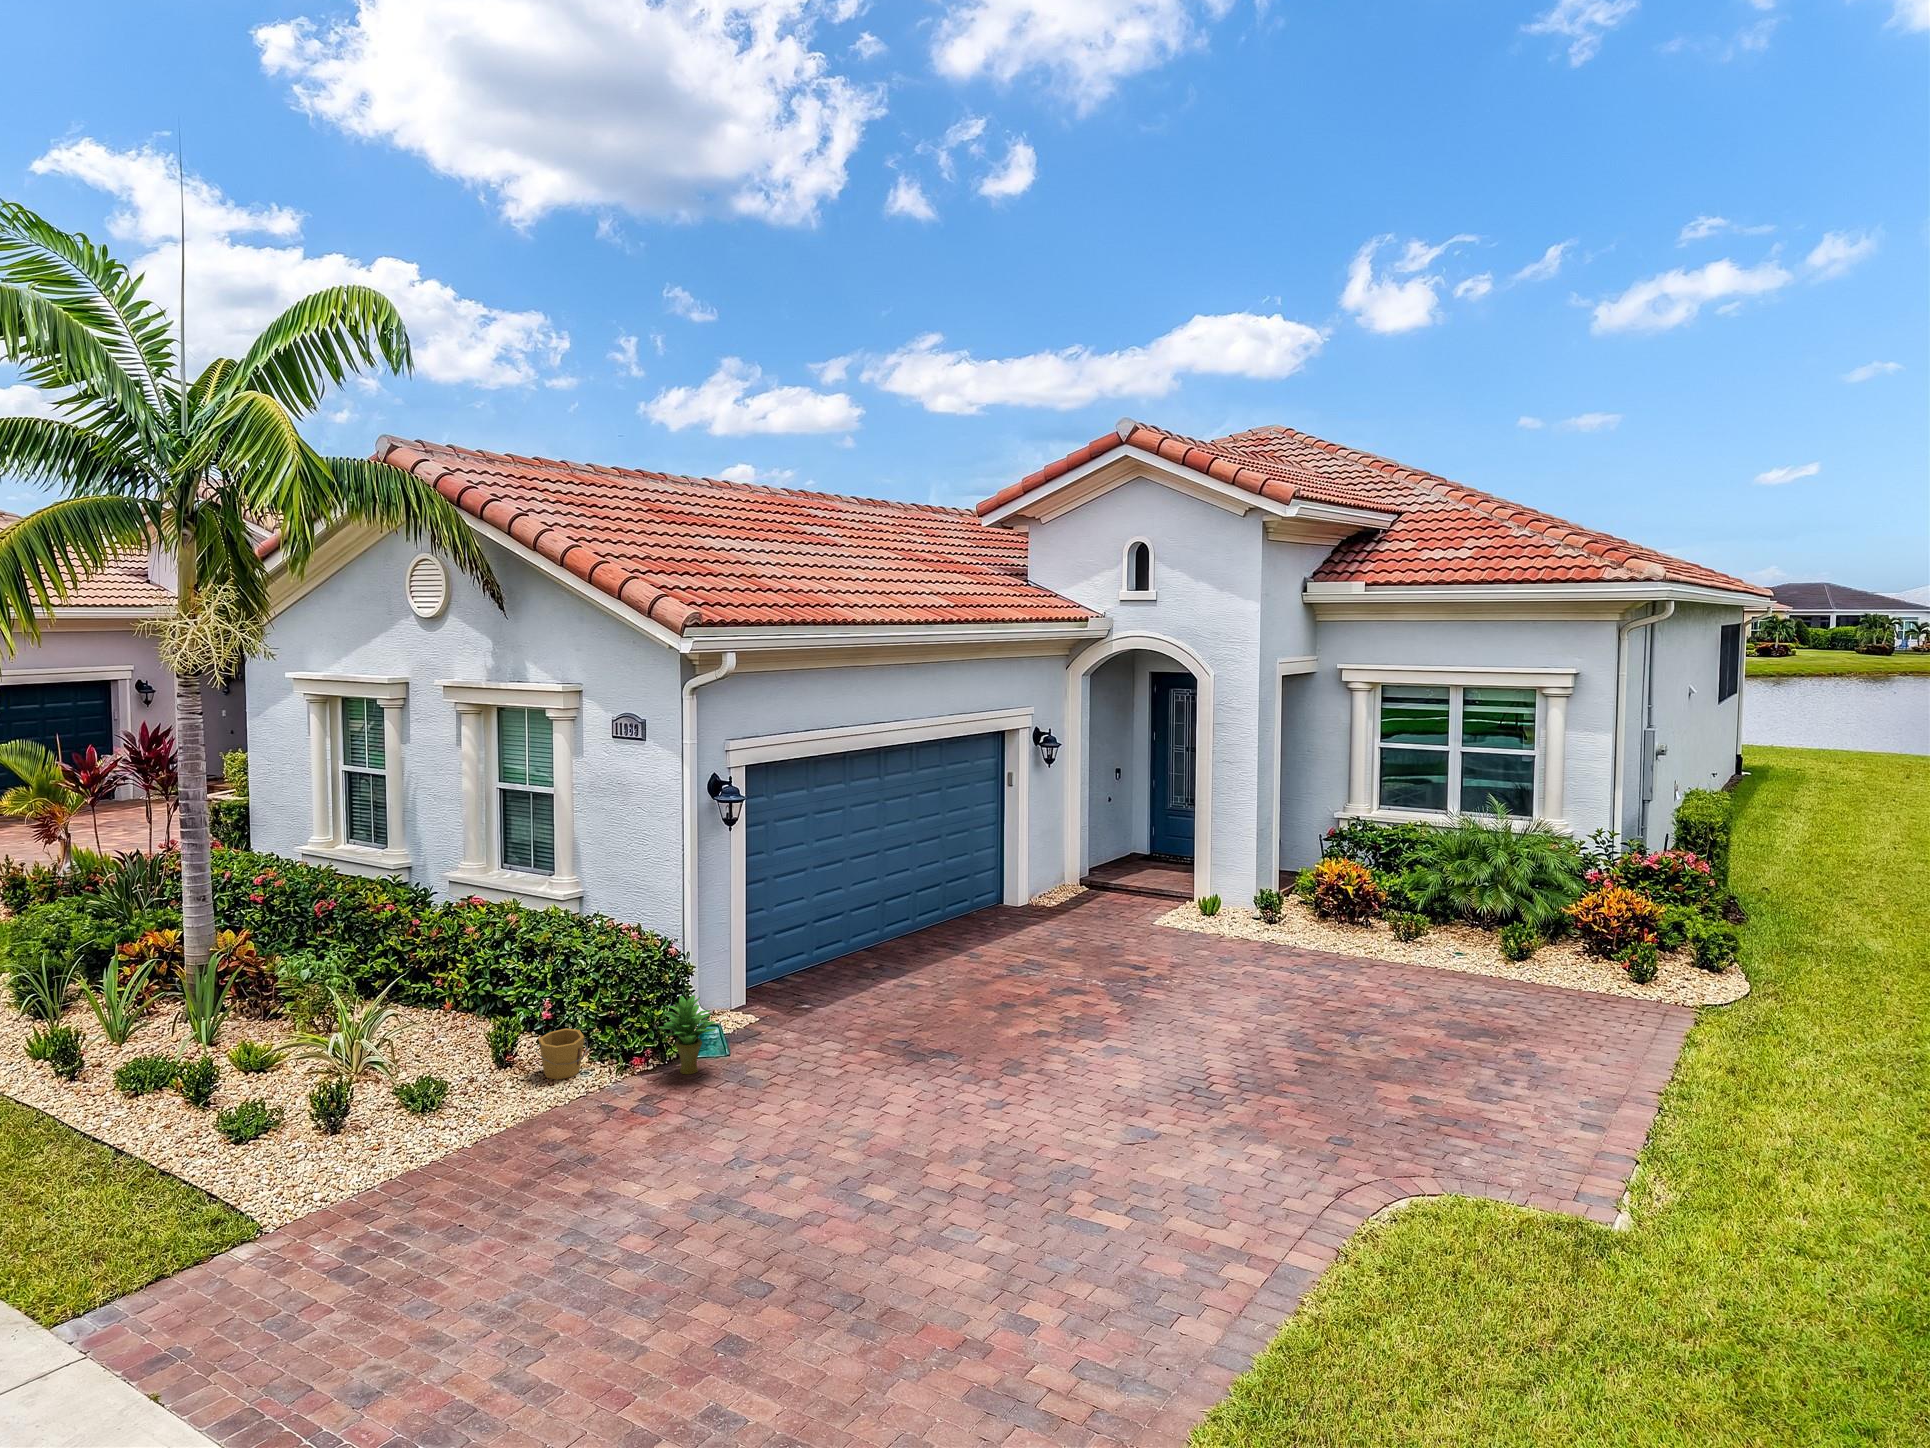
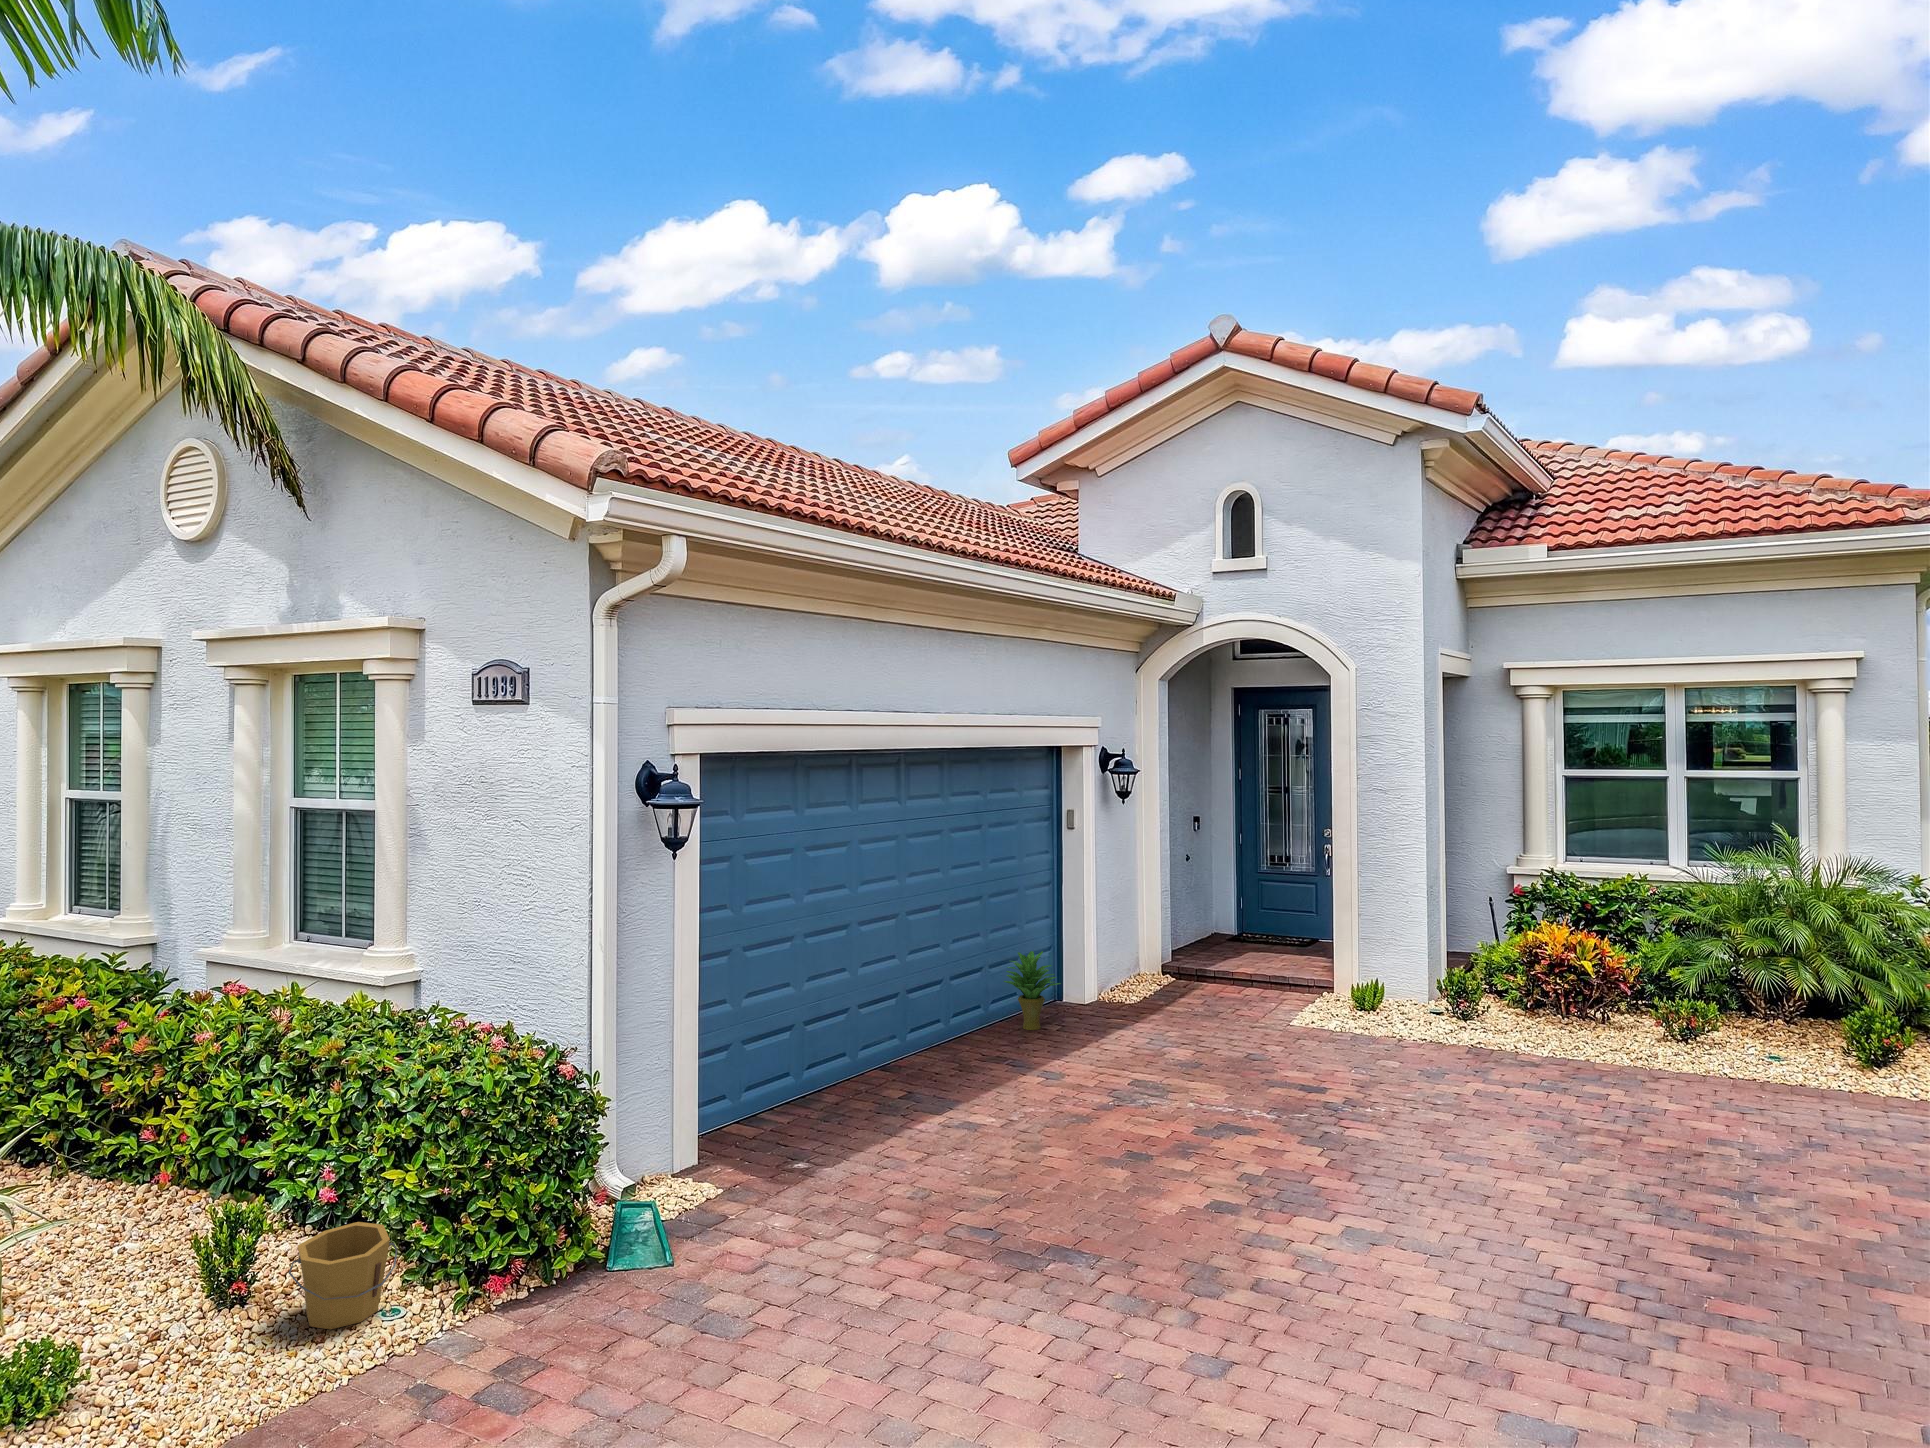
potted plant: present [658,995,716,1074] -> present [1004,951,1061,1030]

